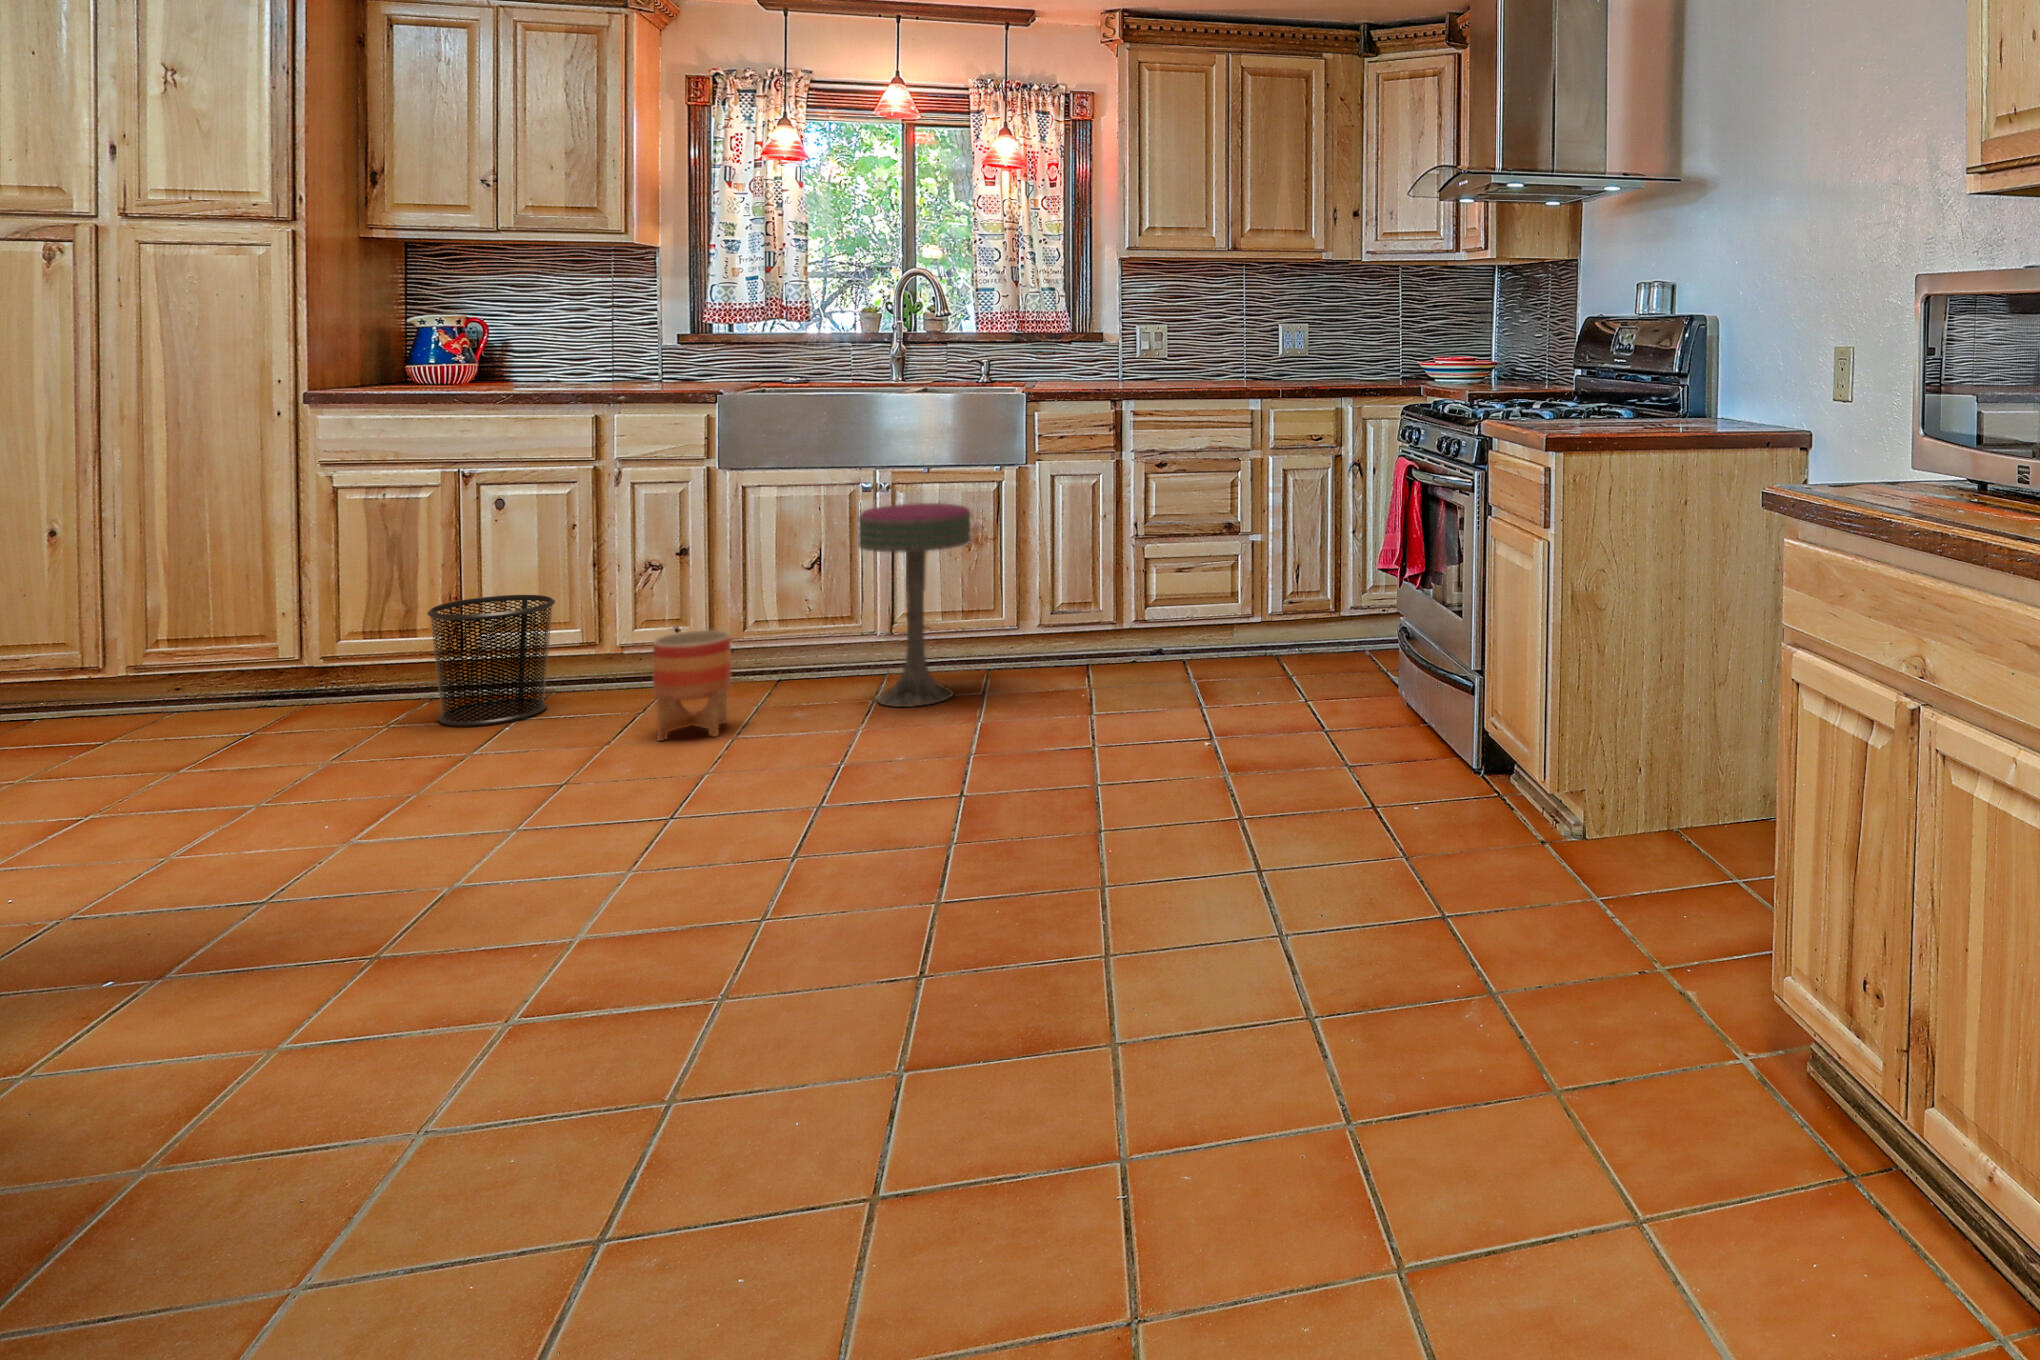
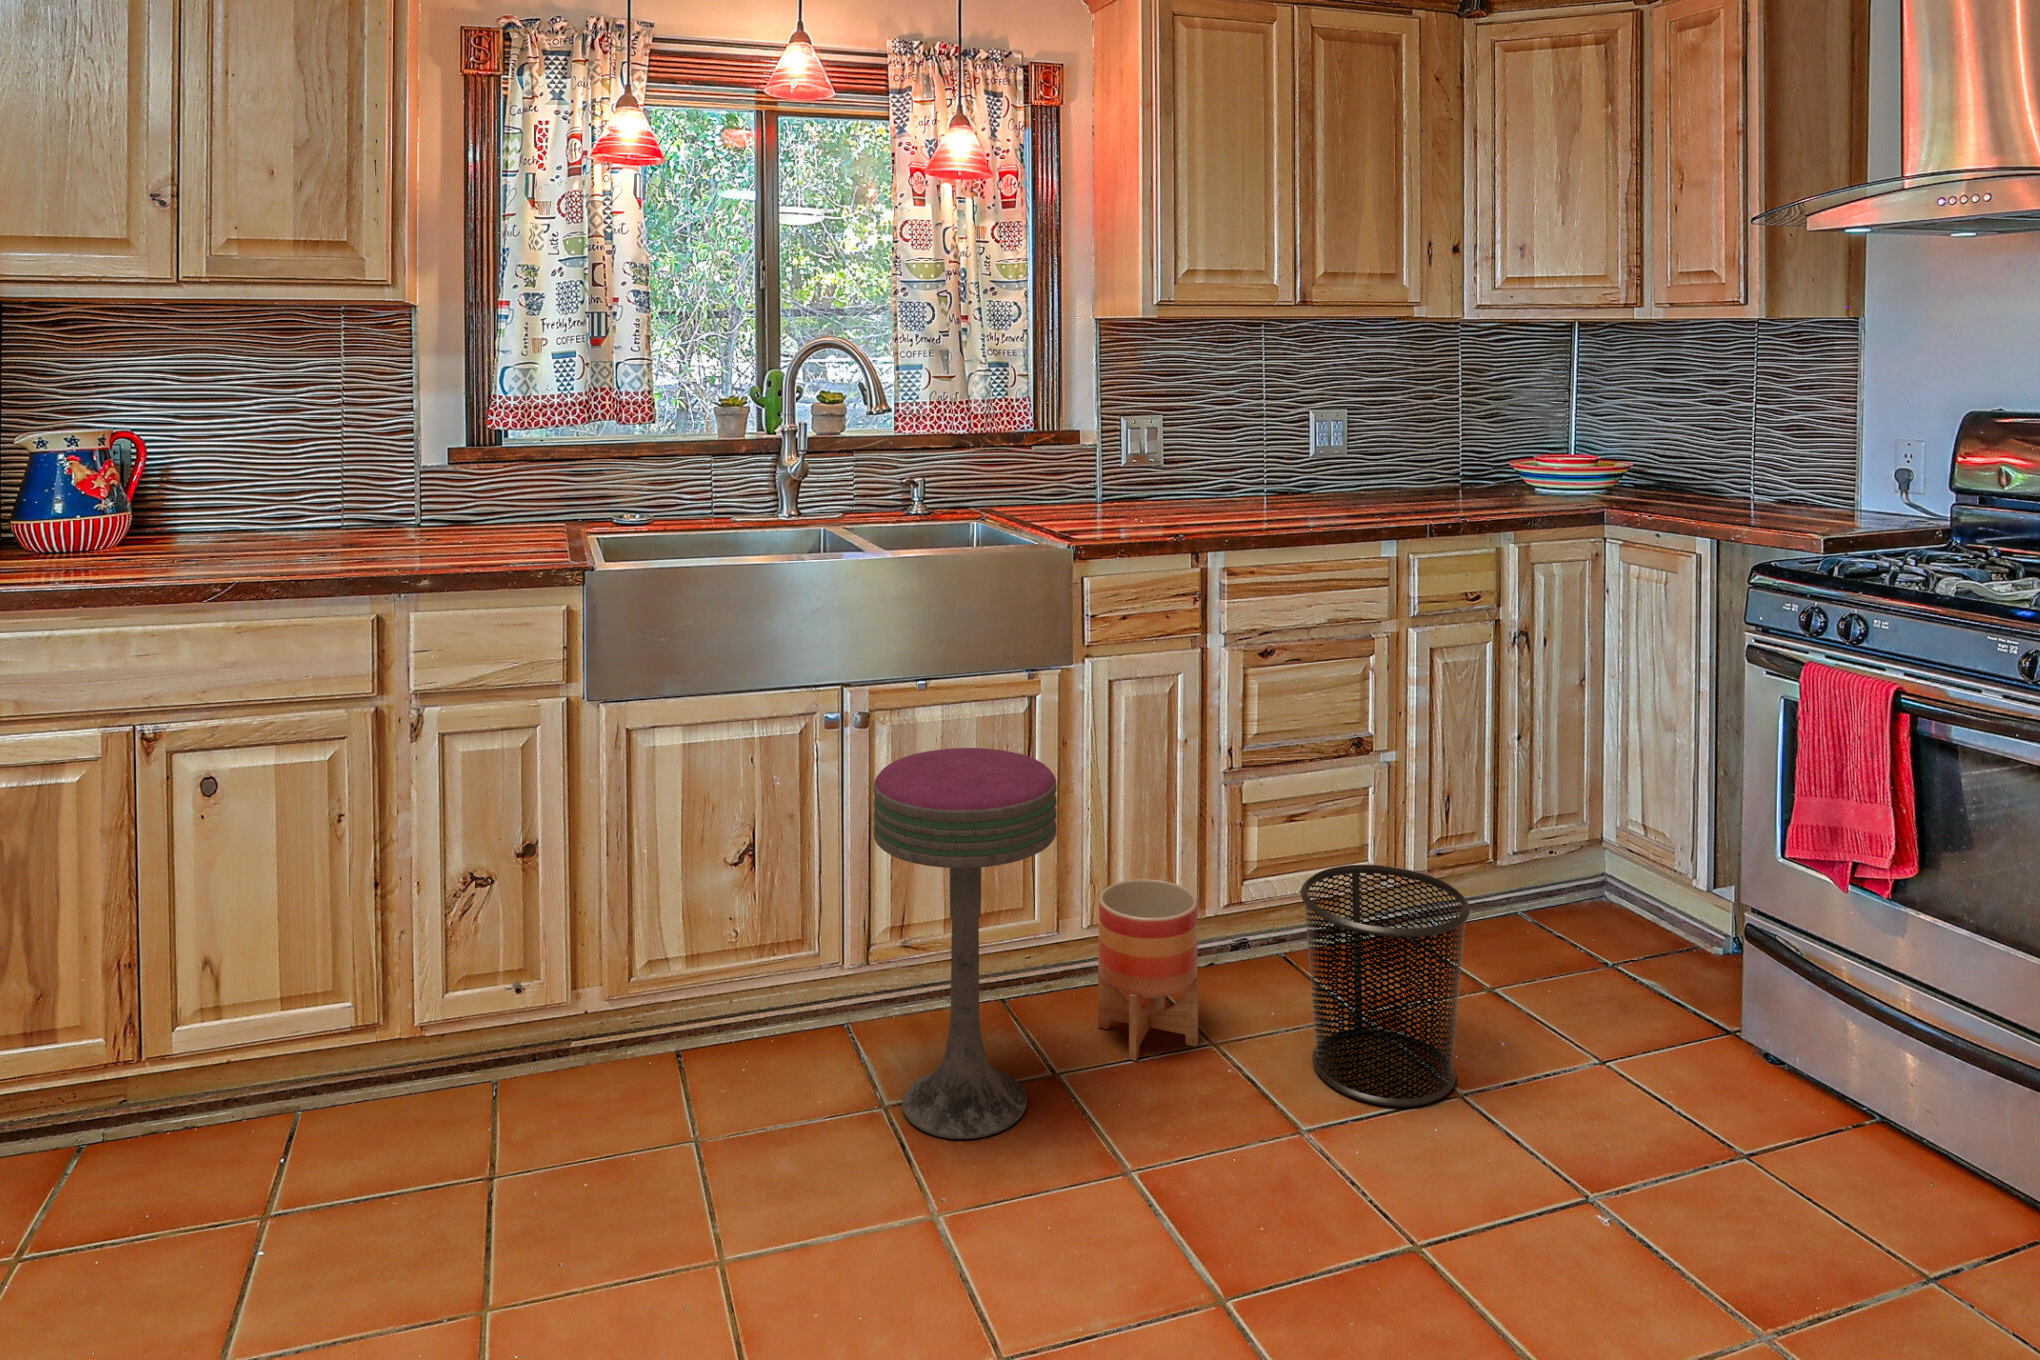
waste bin: present [427,595,555,726] -> present [1301,865,1470,1107]
planter: present [653,630,731,741] -> present [1098,879,1199,1061]

